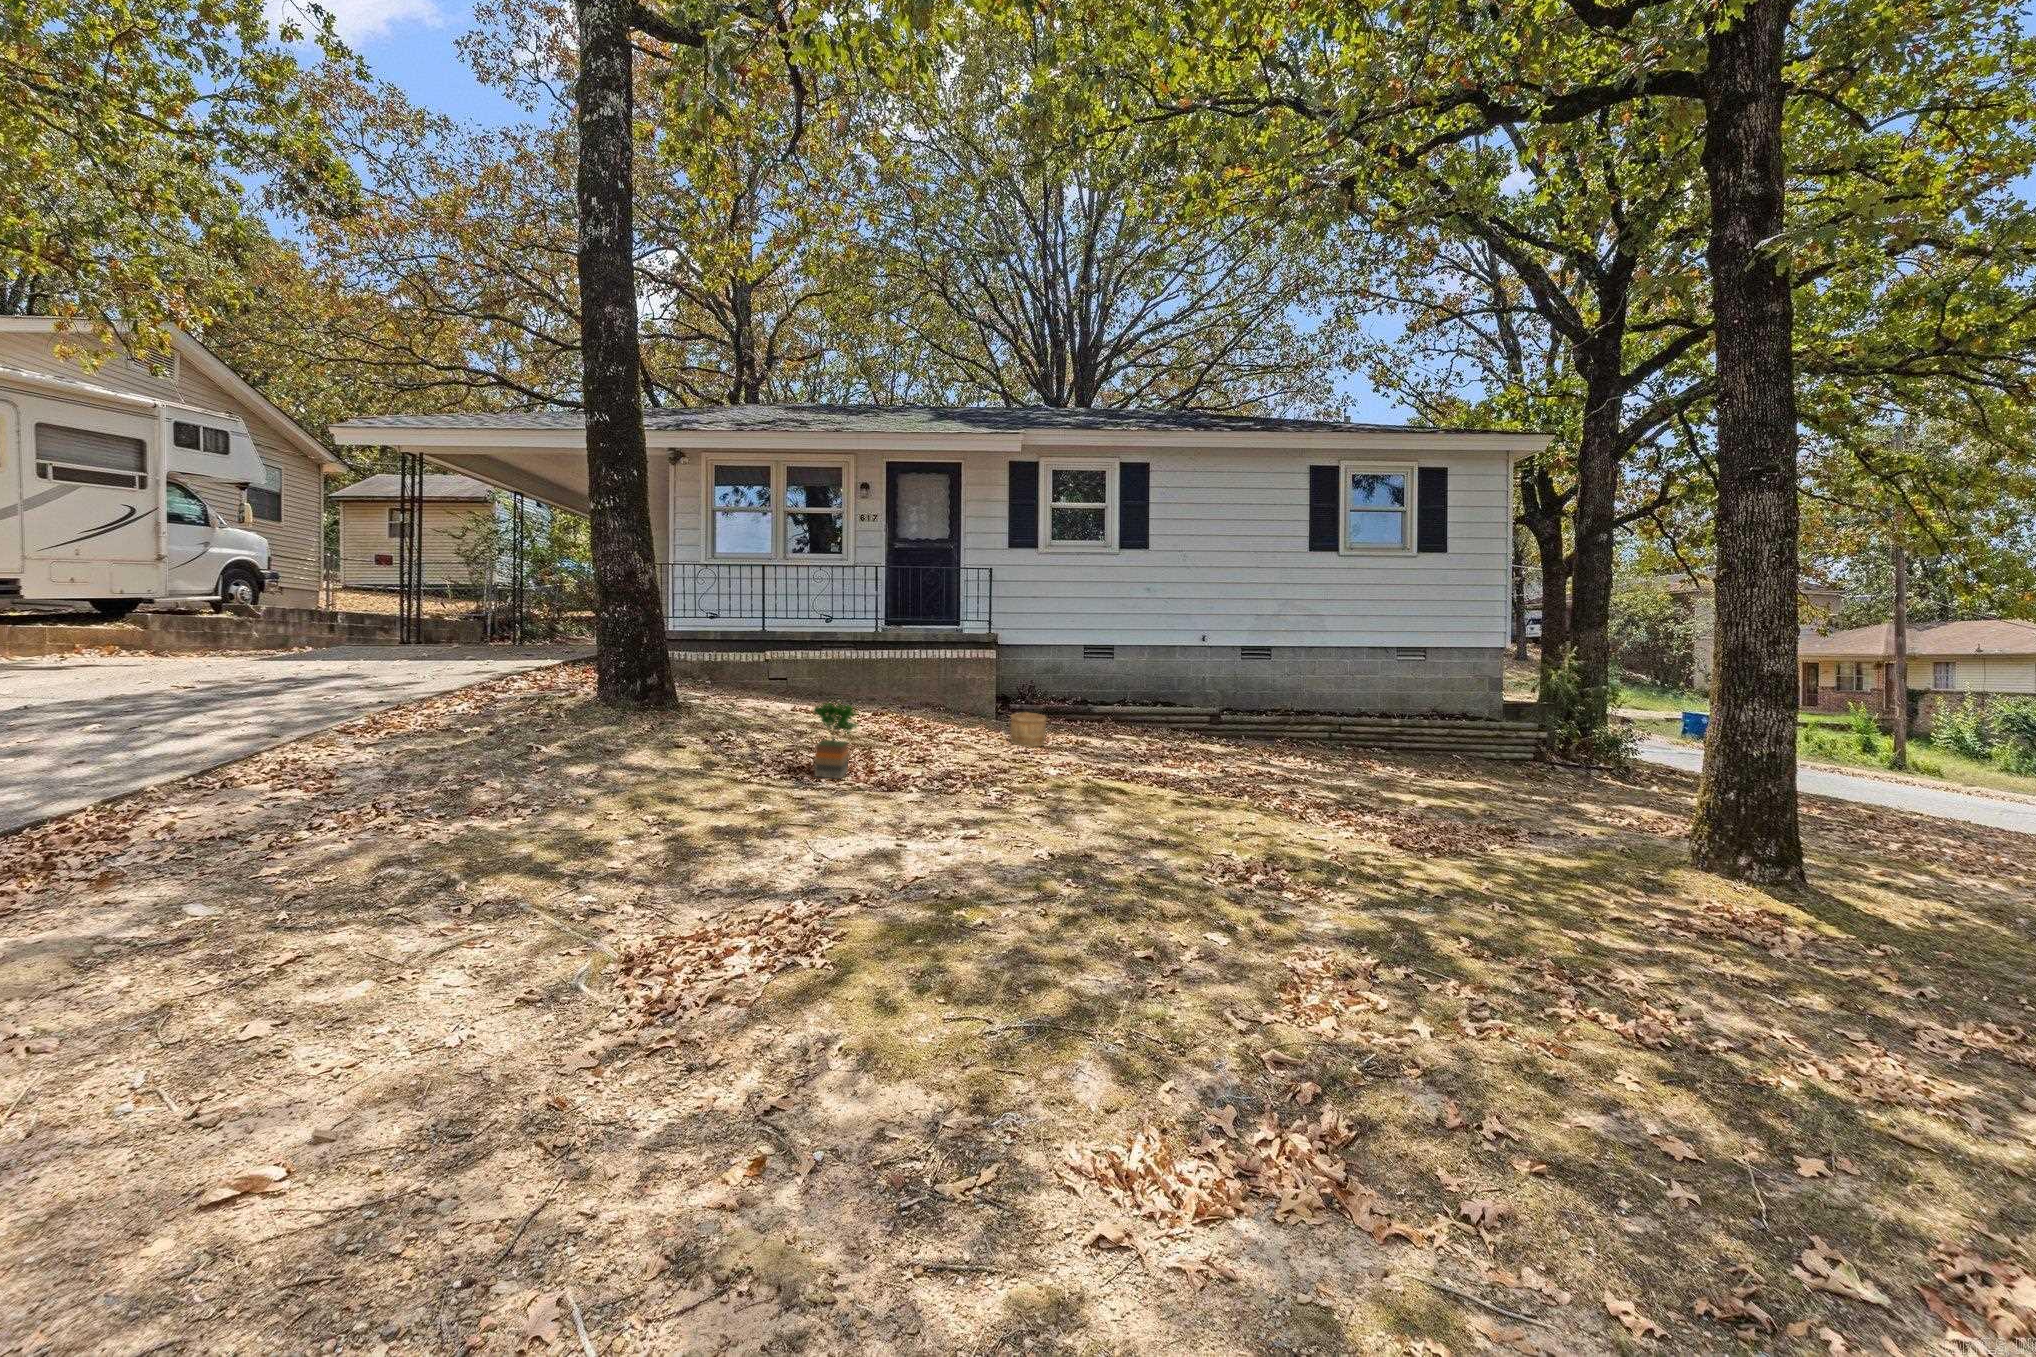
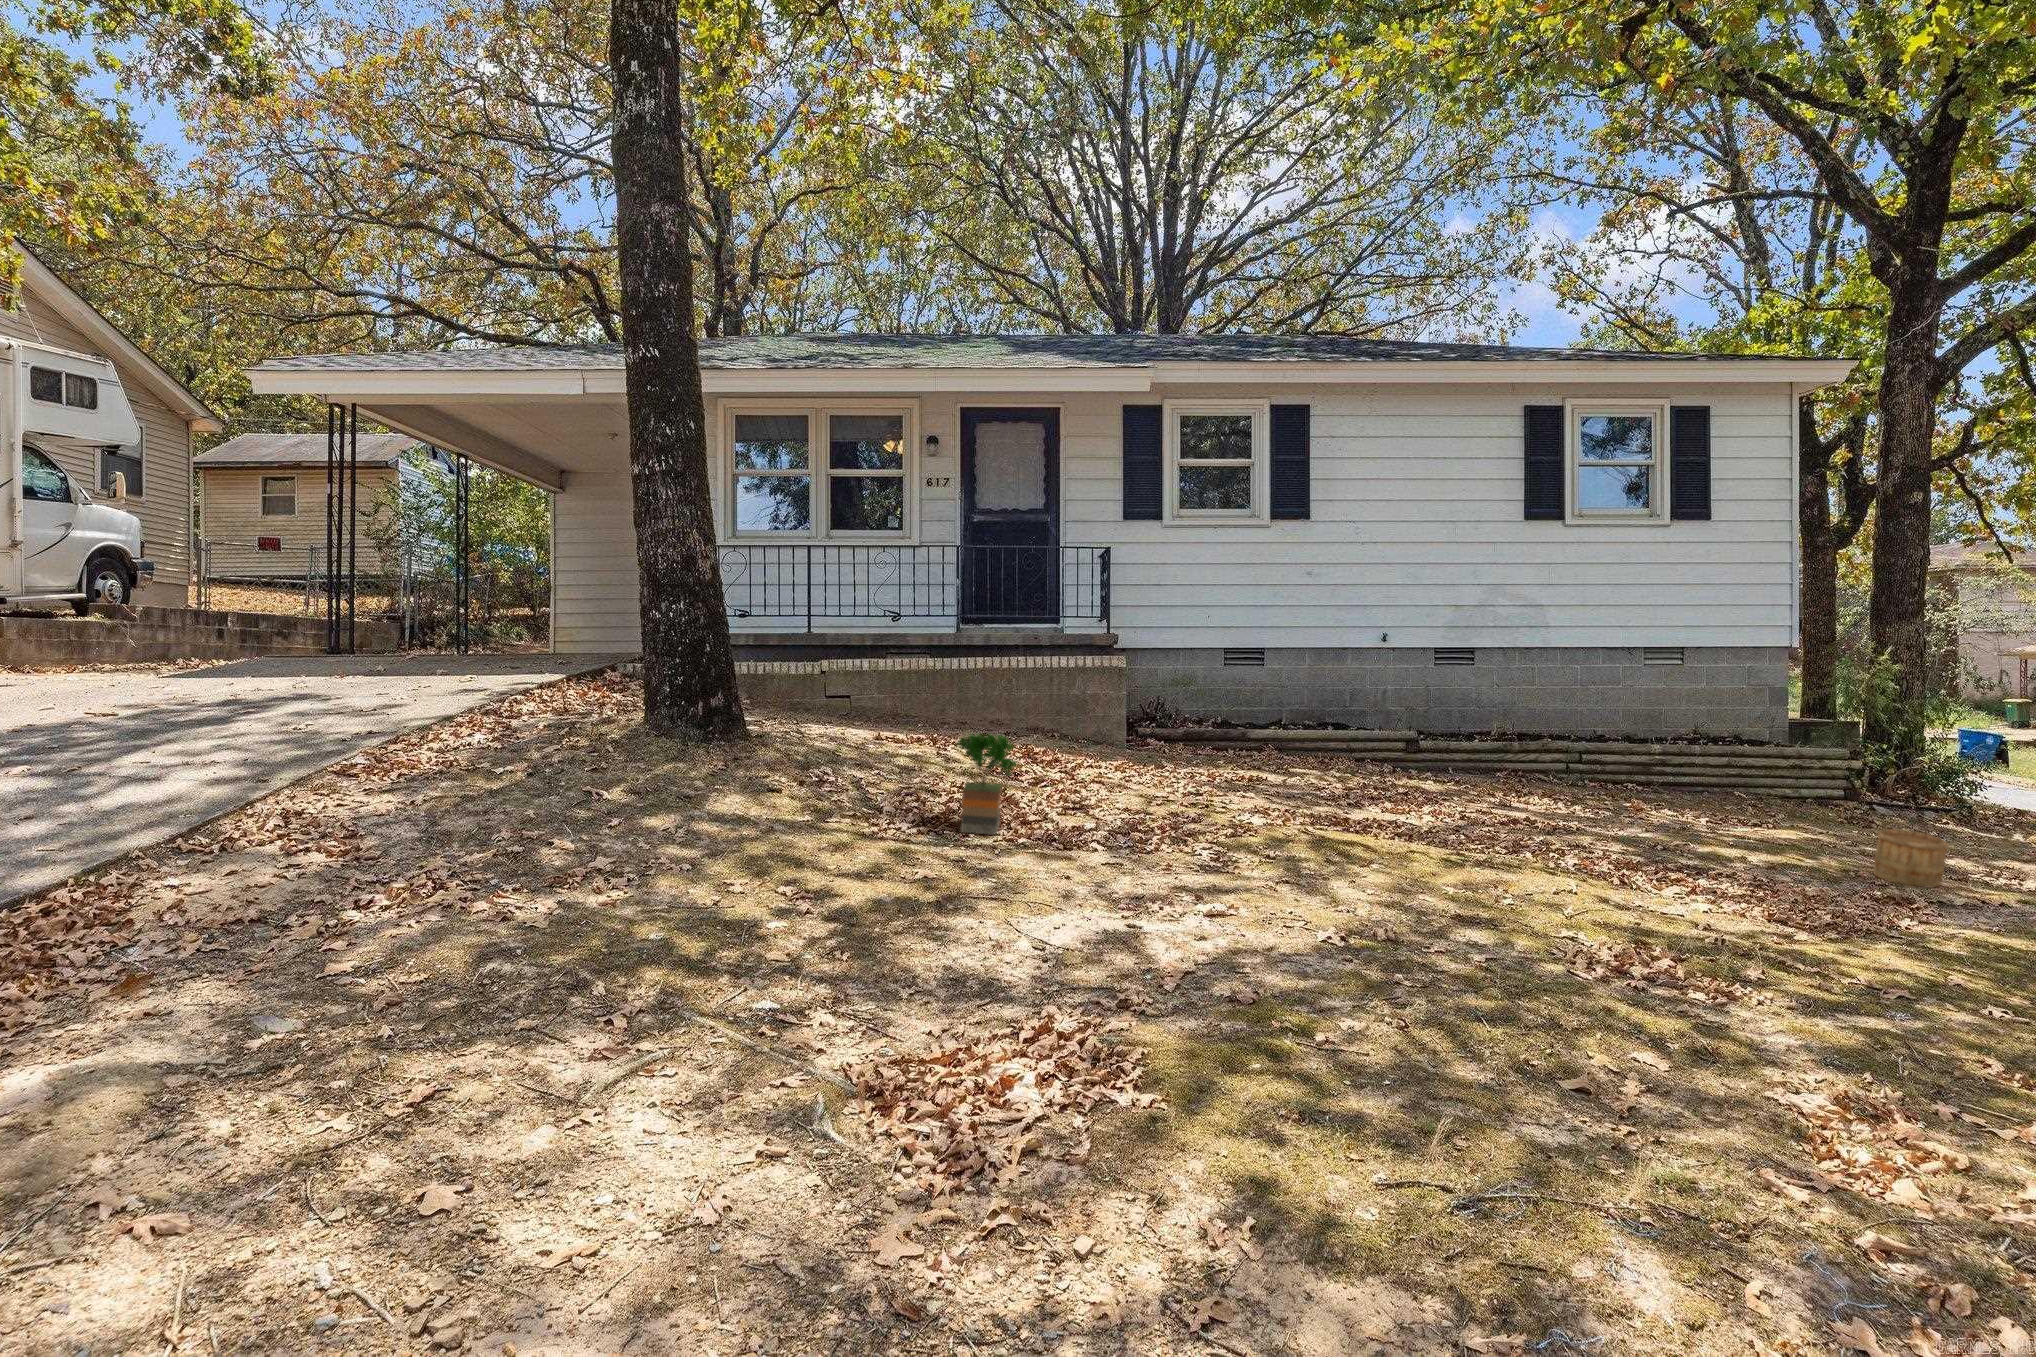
wooden bucket: present [1010,712,1047,747] -> present [1873,829,1950,888]

